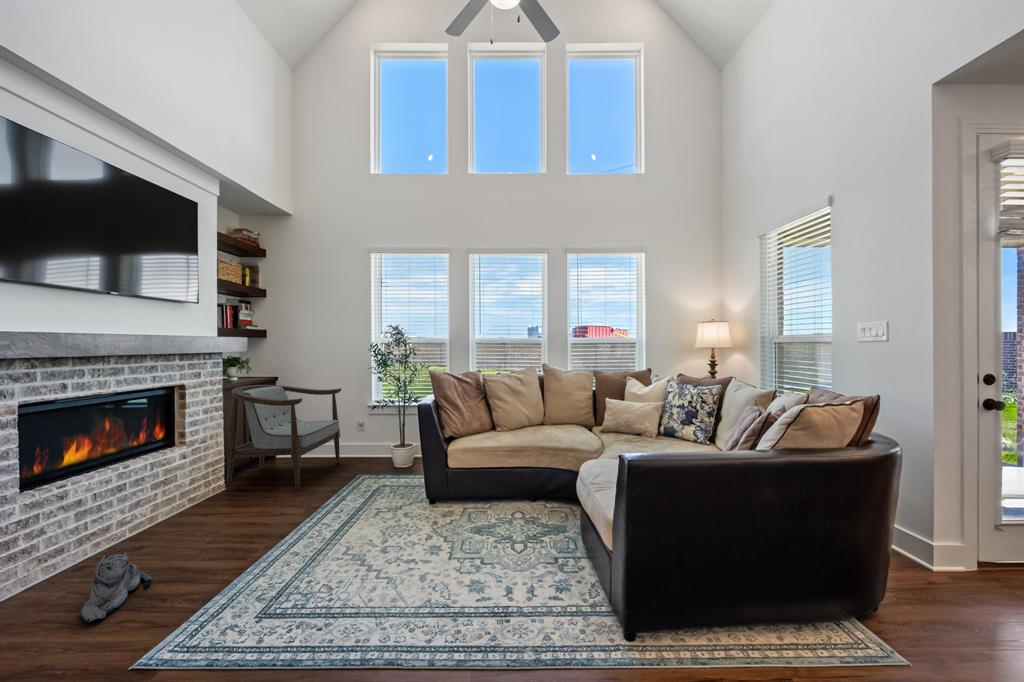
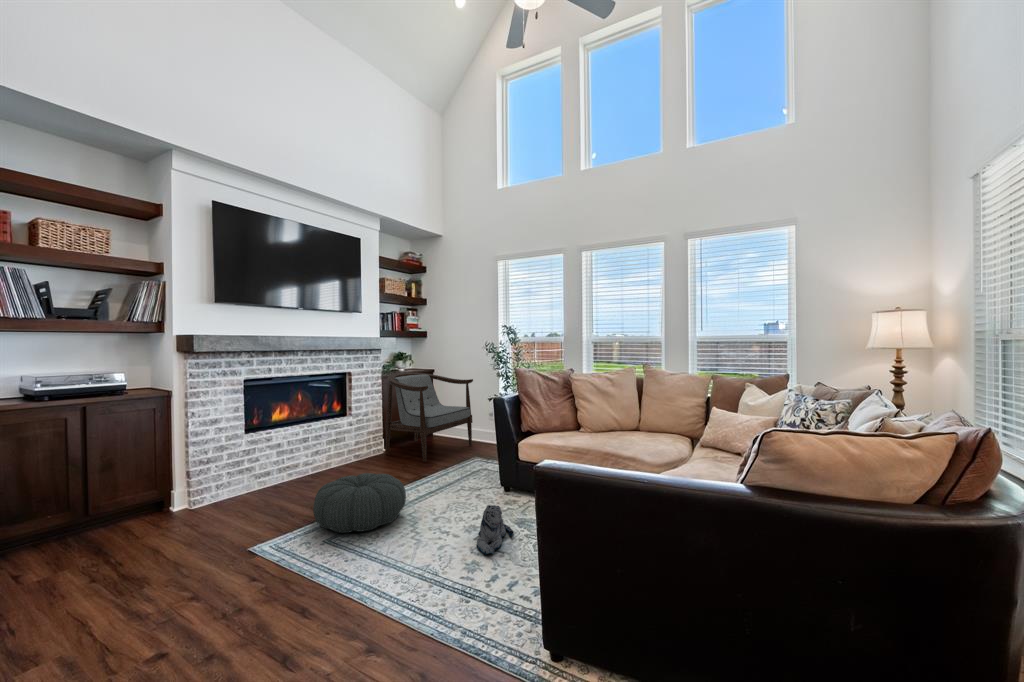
pouf: none [210,508,344,598] -> present [313,473,406,533]
plush toy: present [81,553,152,623] -> present [477,505,514,555]

